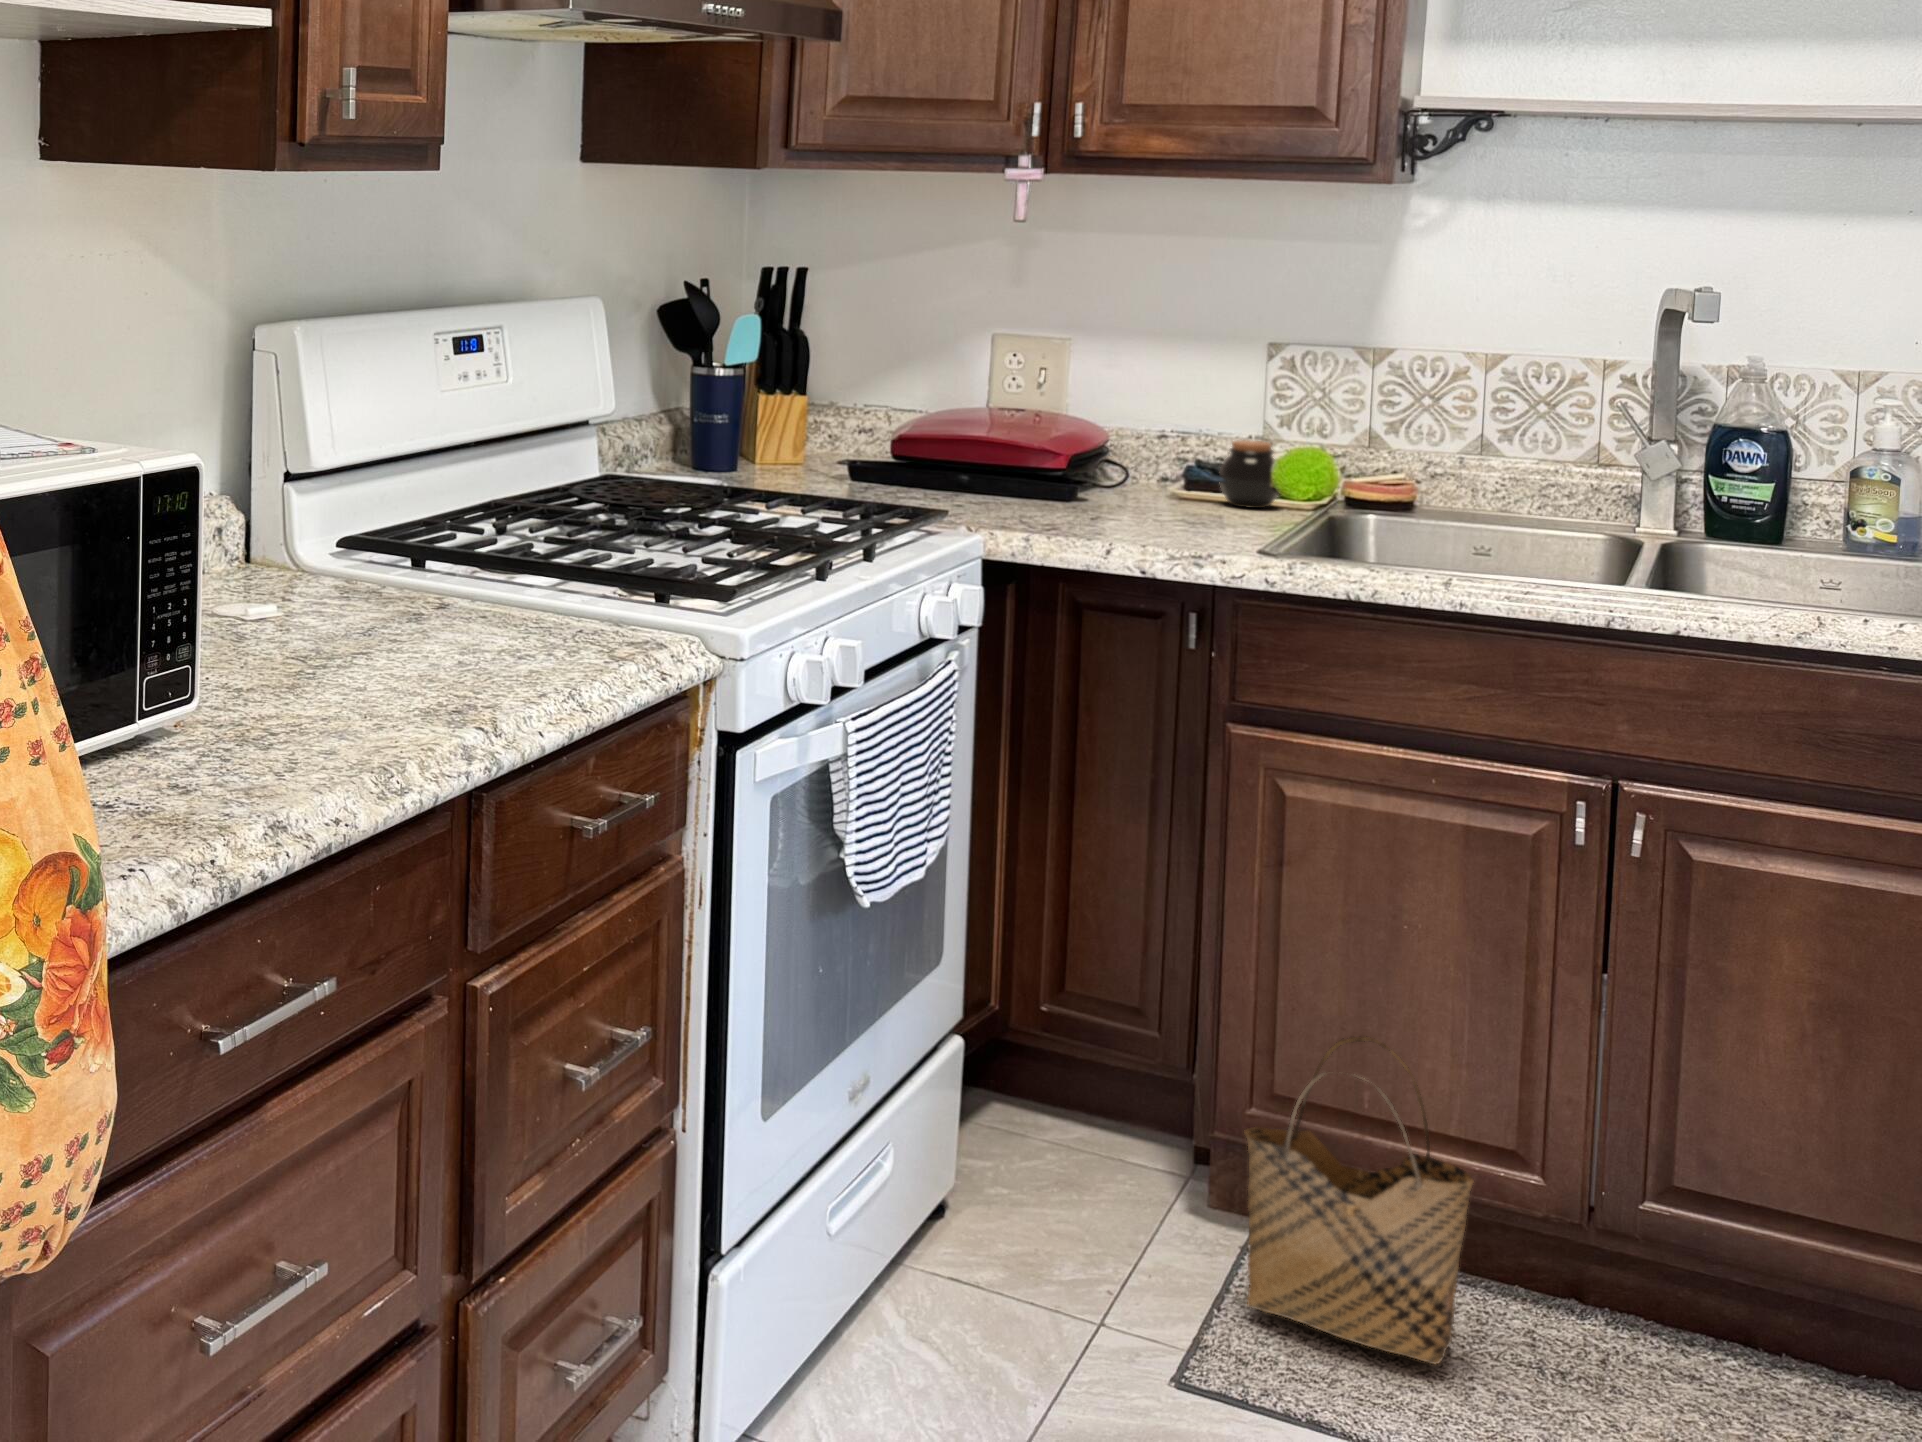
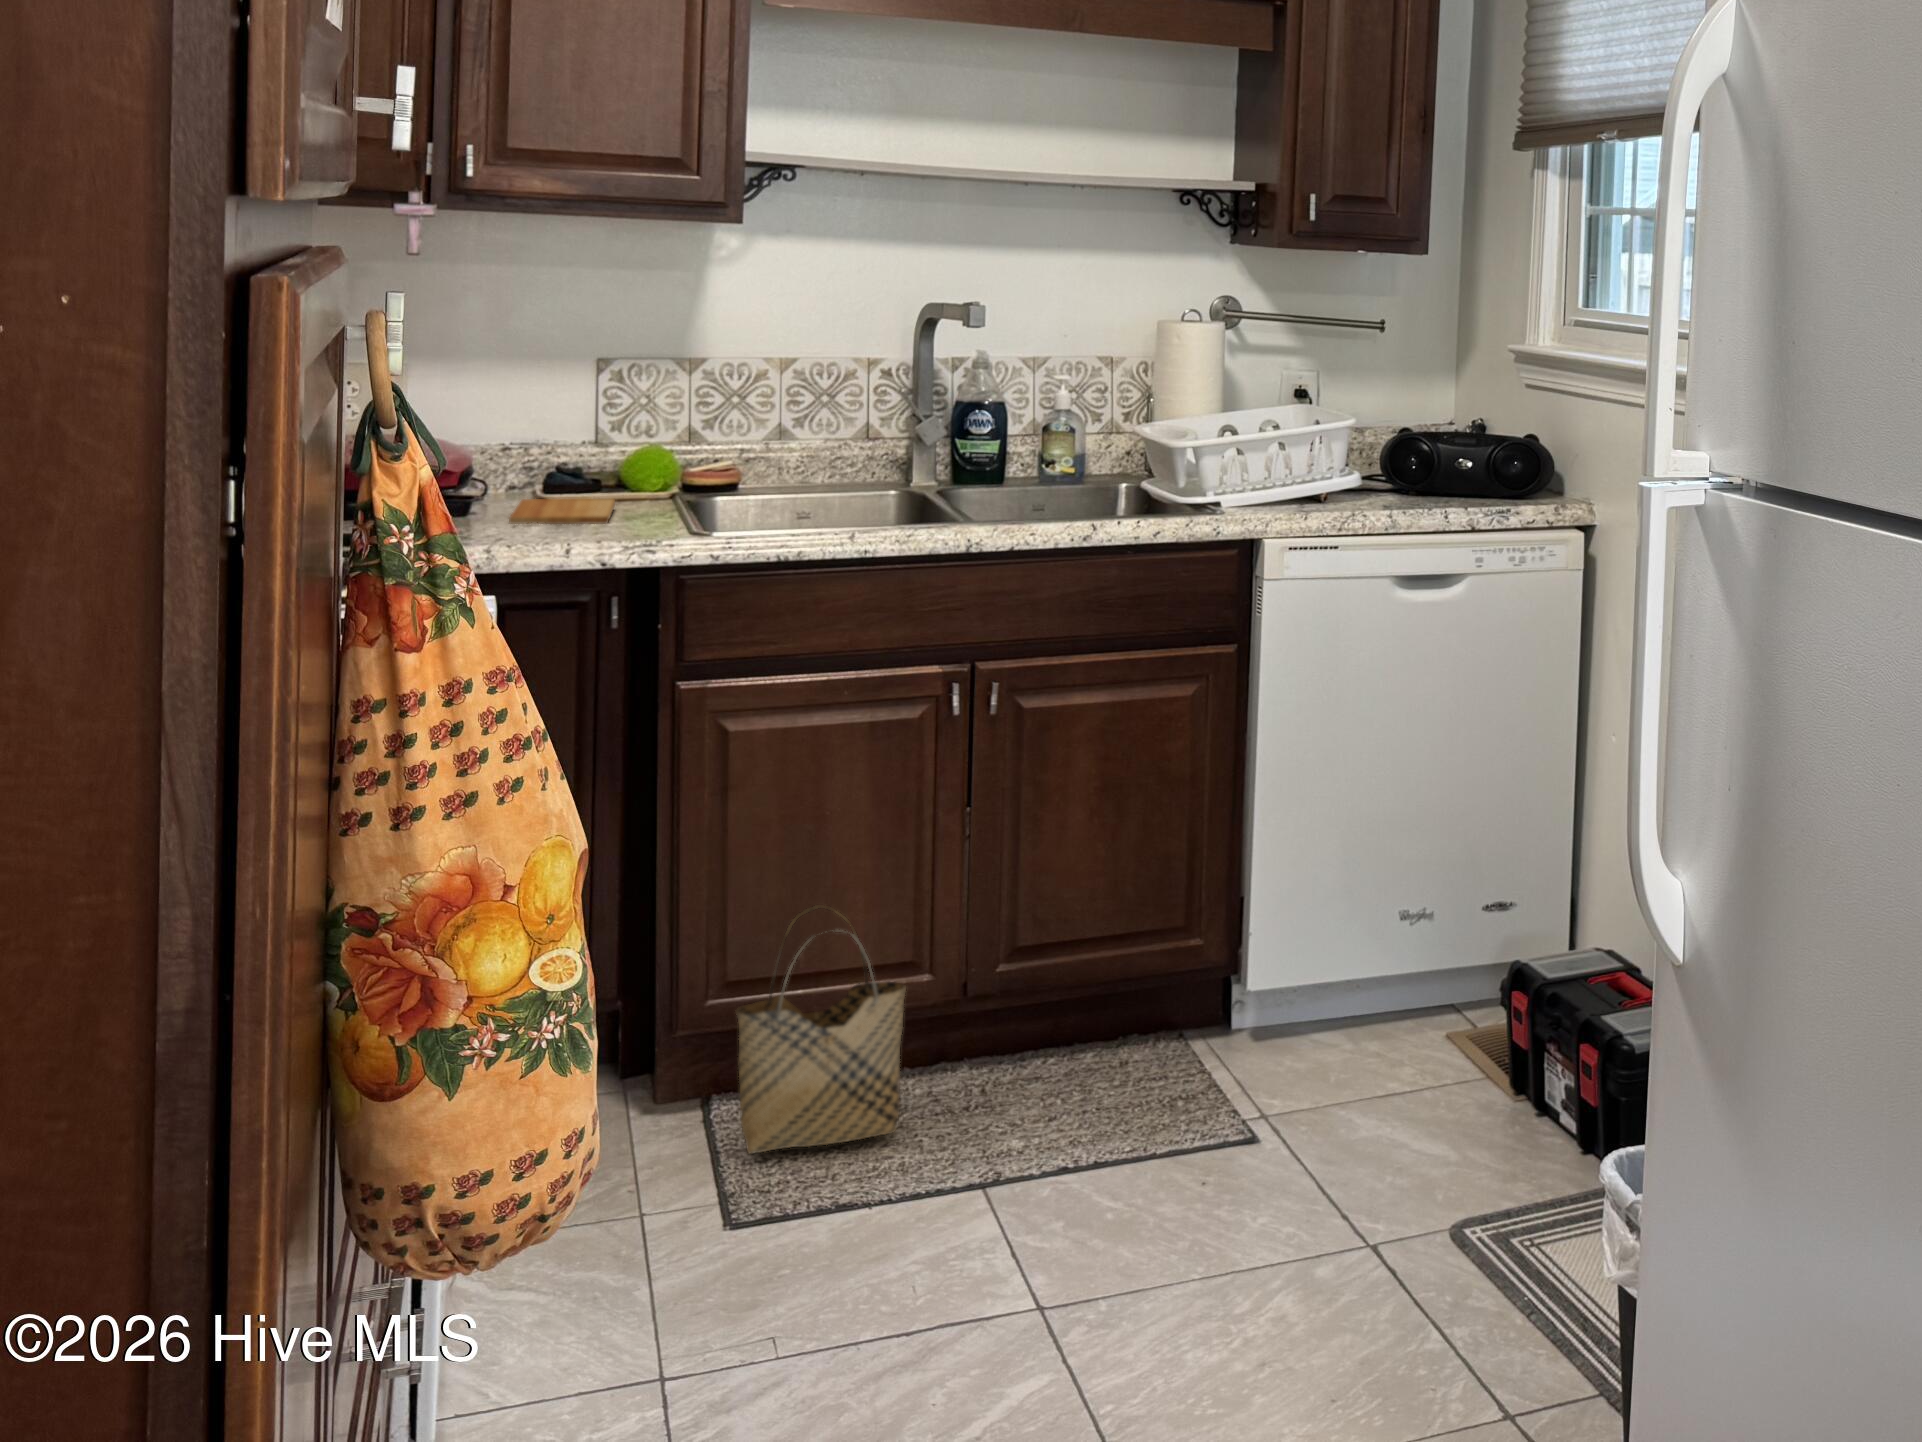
jar: present [1220,440,1278,508] -> none [574,444,630,503]
cutting board: none [1100,493,1244,530] -> present [509,499,615,524]

